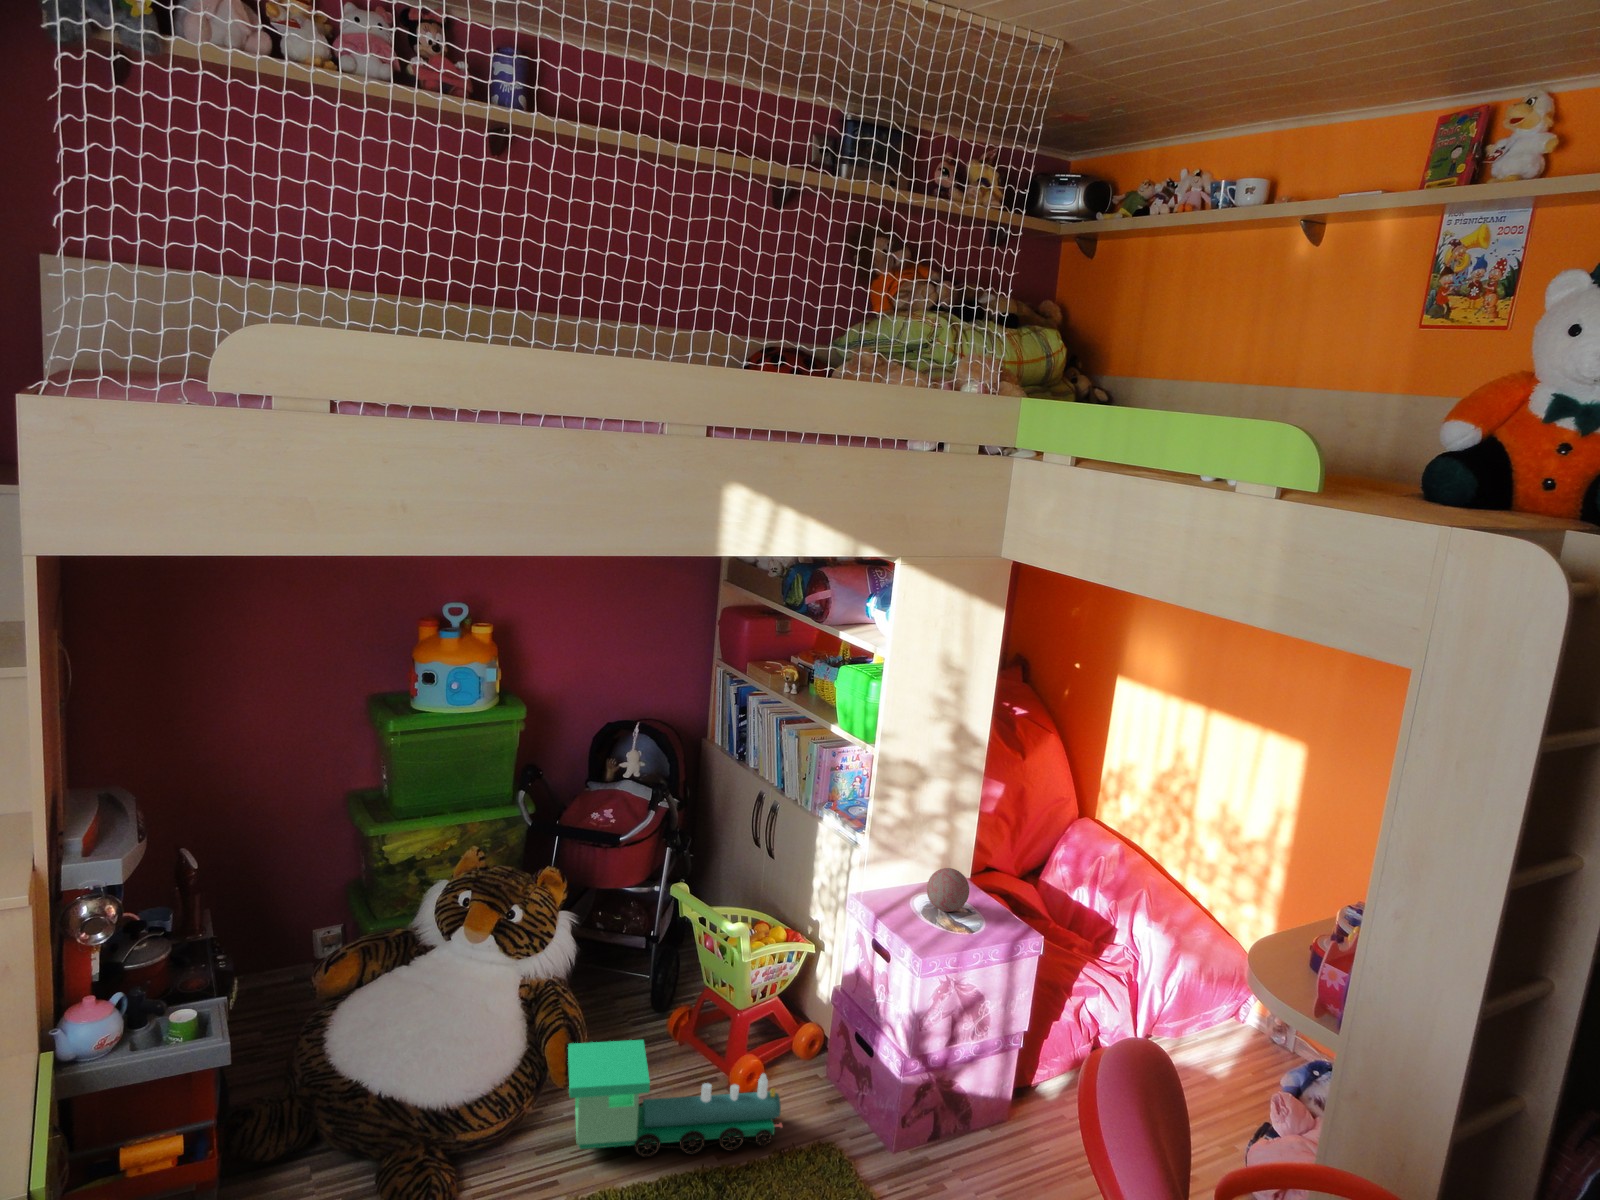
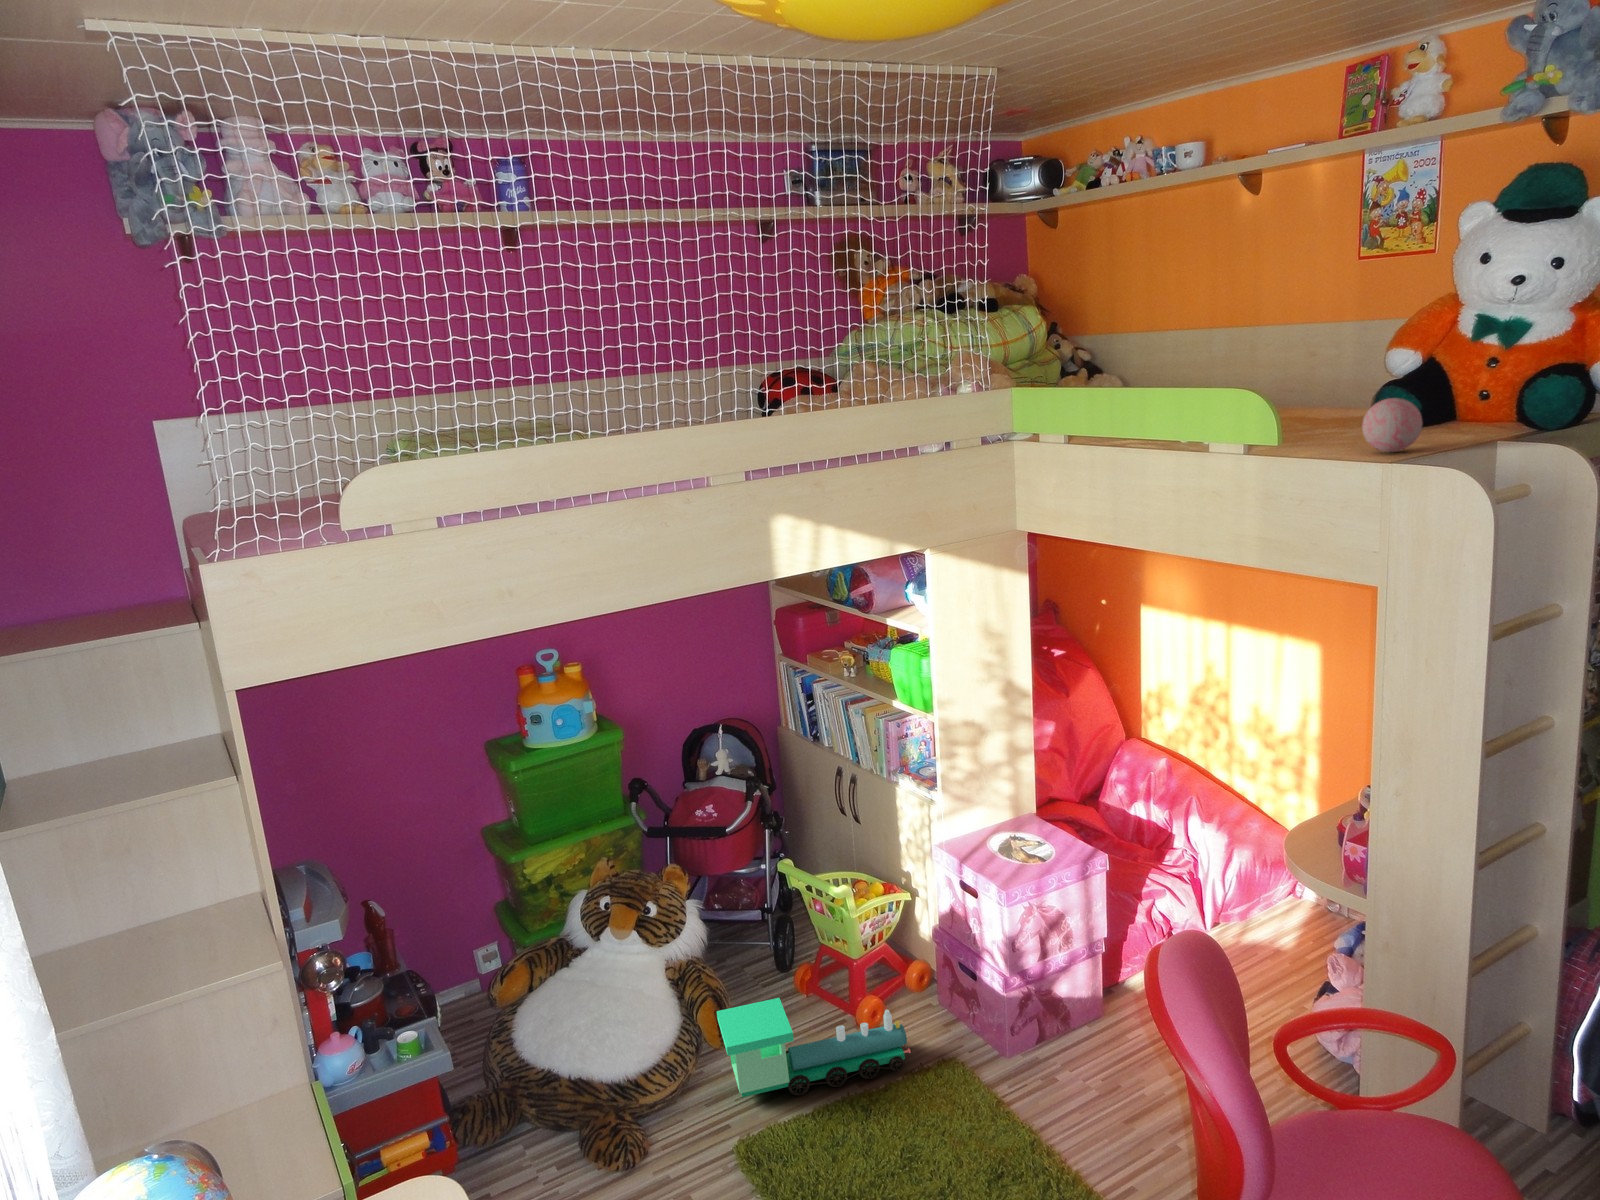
decorative ball: present [927,868,969,912] -> present [1362,398,1422,452]

